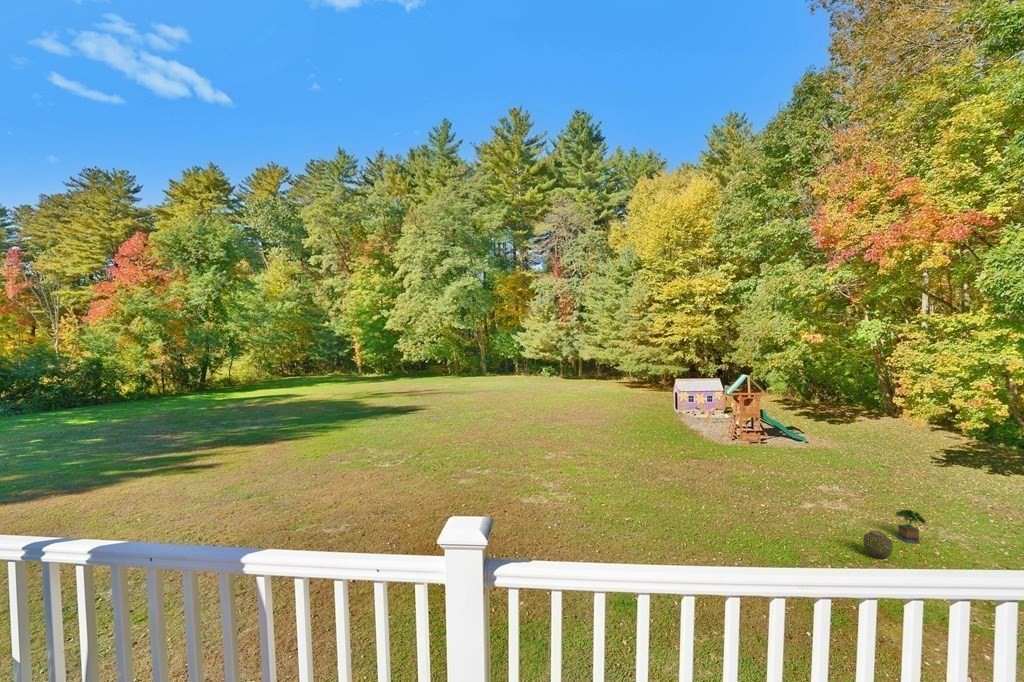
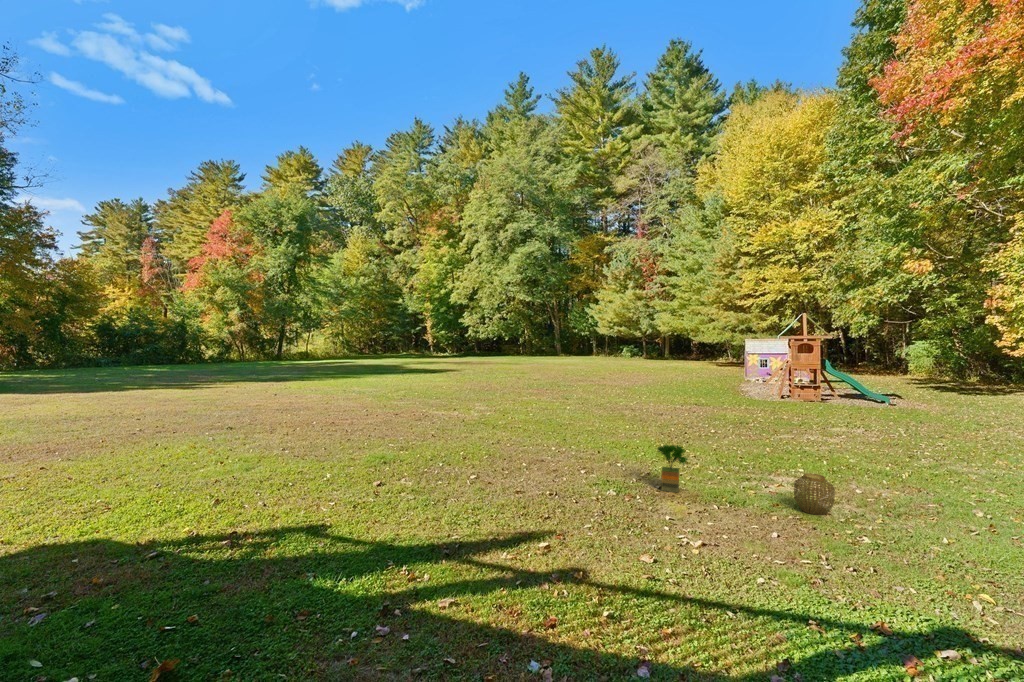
potted tree: present [896,510,926,543] -> present [657,445,687,492]

